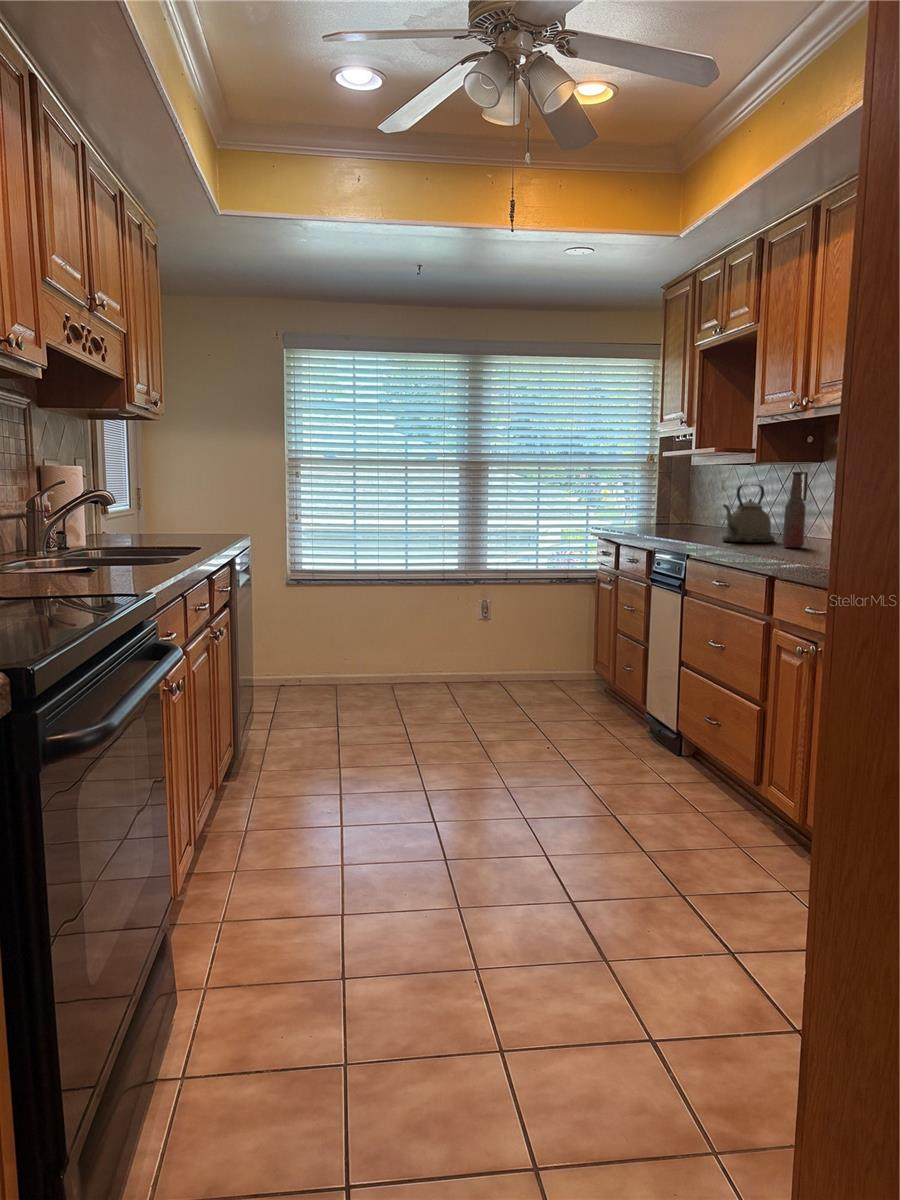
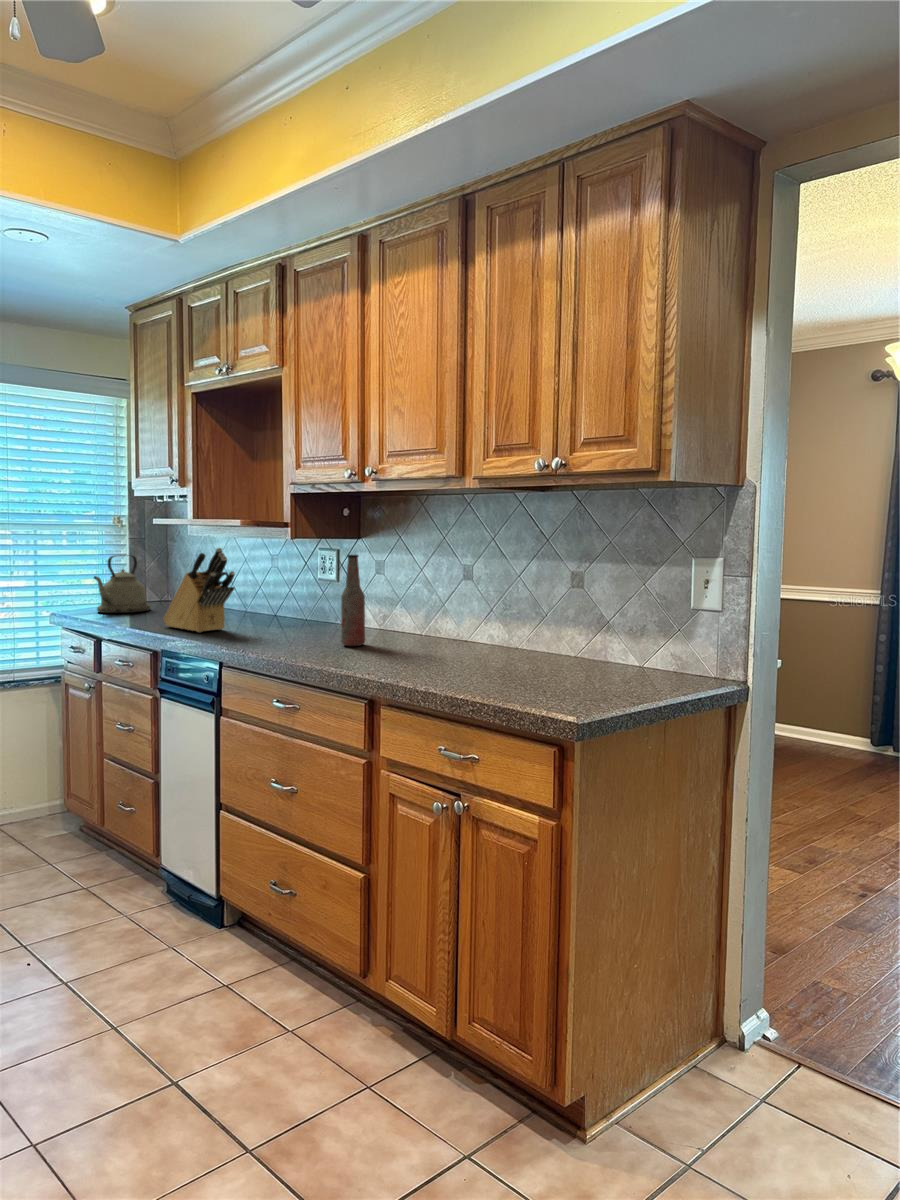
knife block: none [662,472,713,537] -> present [163,548,235,632]
kettle: present [722,485,775,543] -> present [94,555,151,613]

